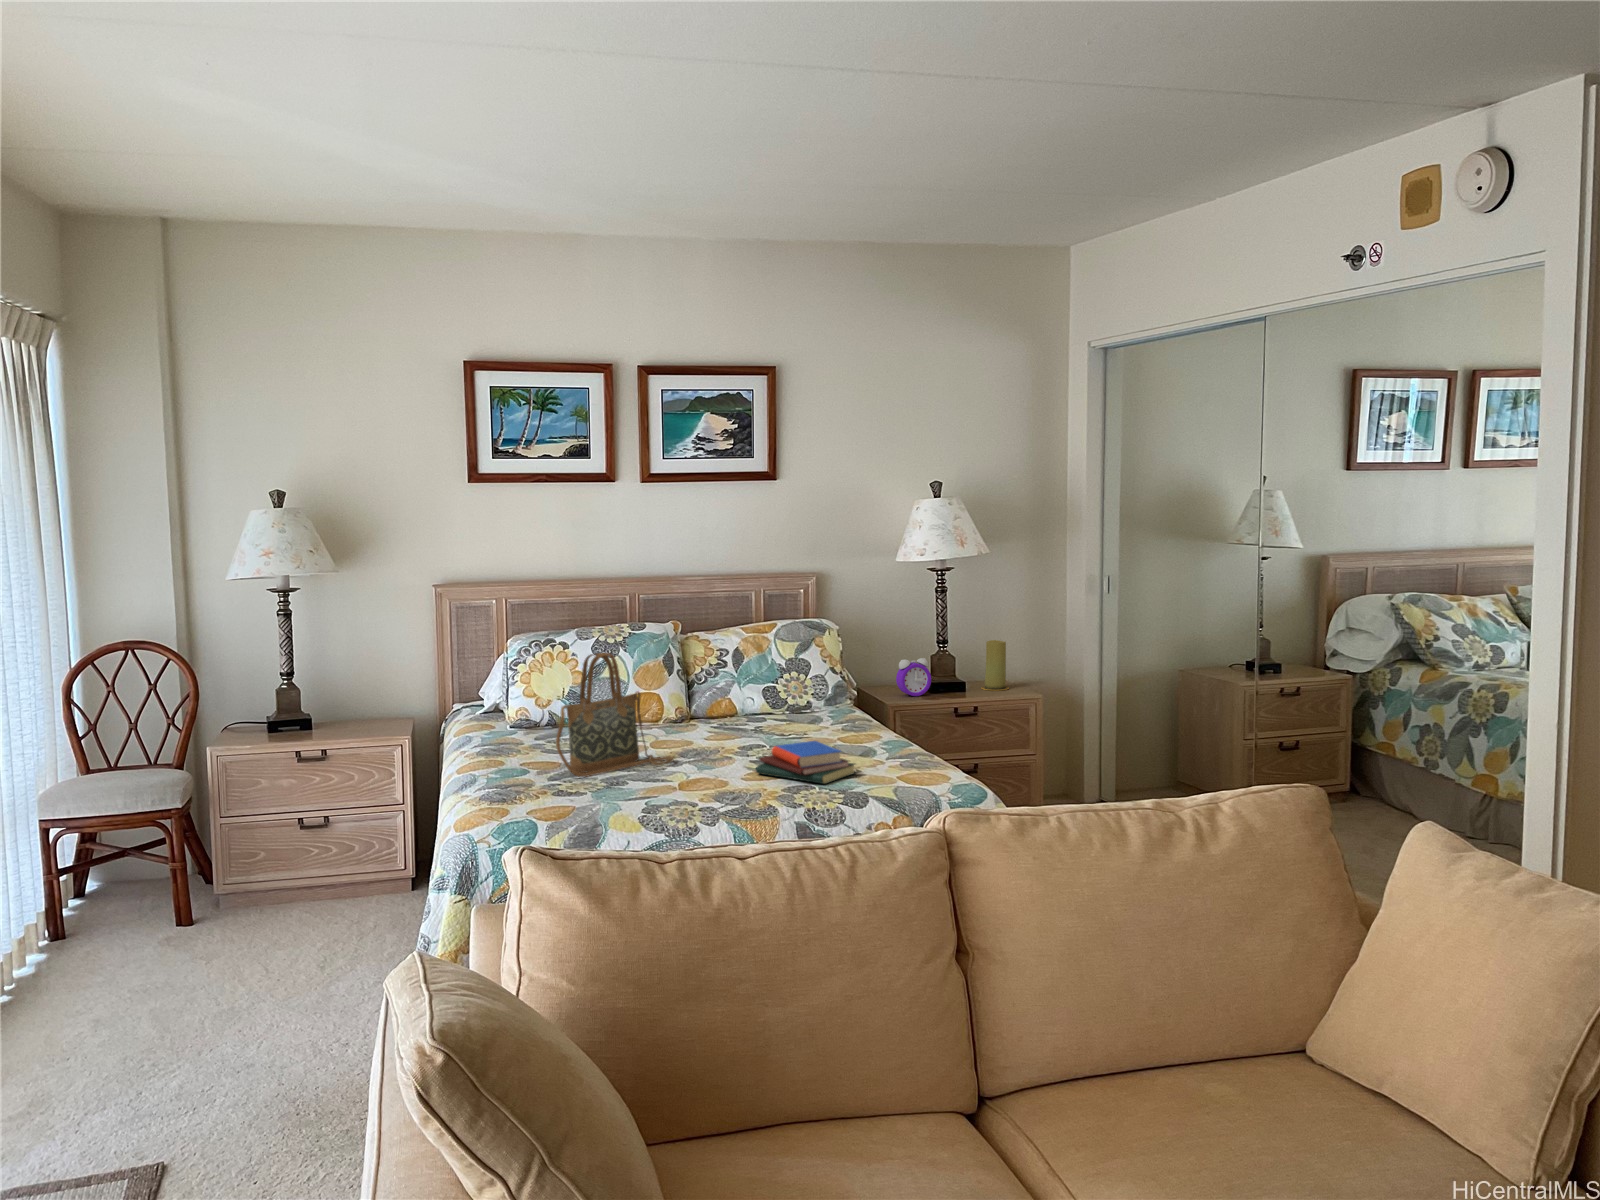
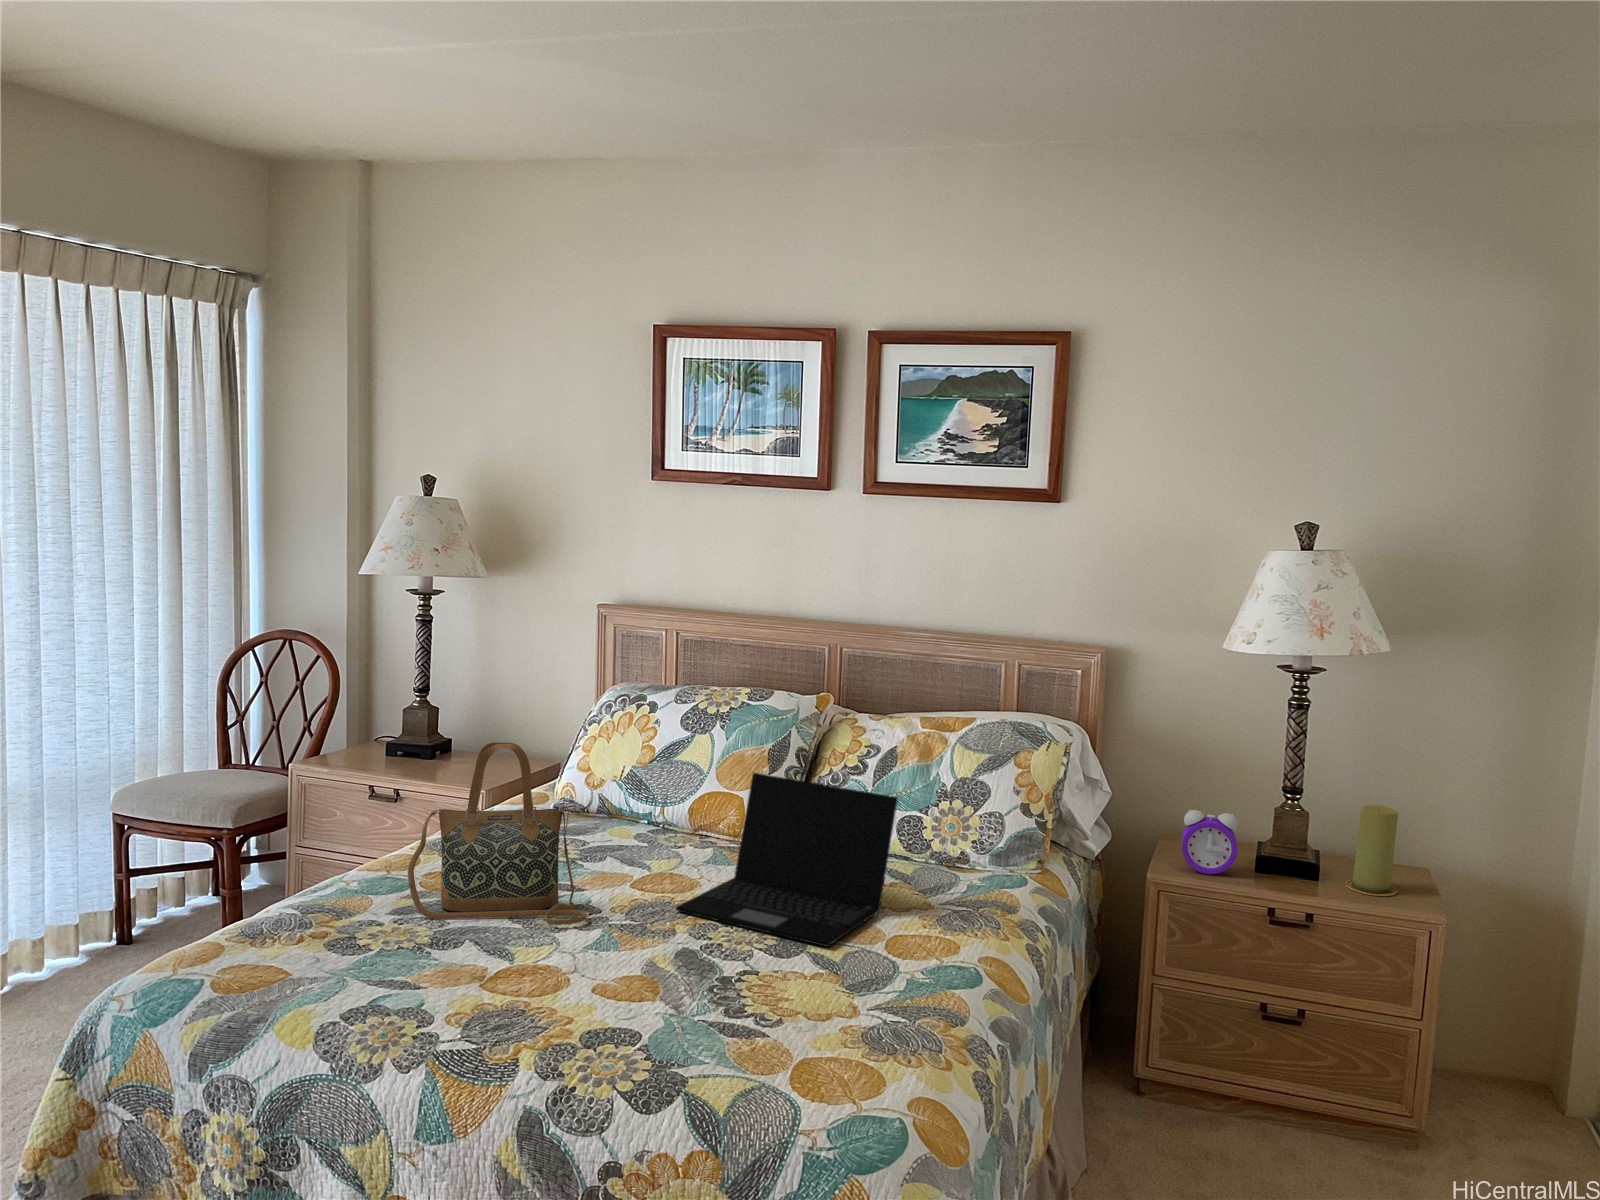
laptop: none [707,658,822,750] -> present [676,773,897,947]
book: present [756,741,855,784] -> none [621,945,752,1040]

